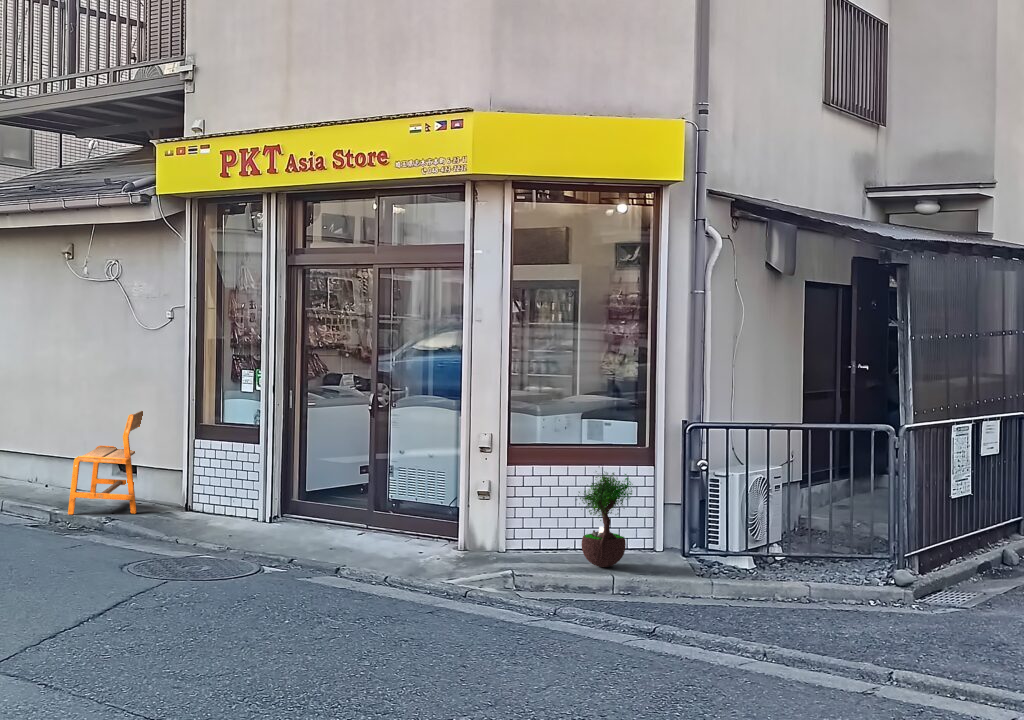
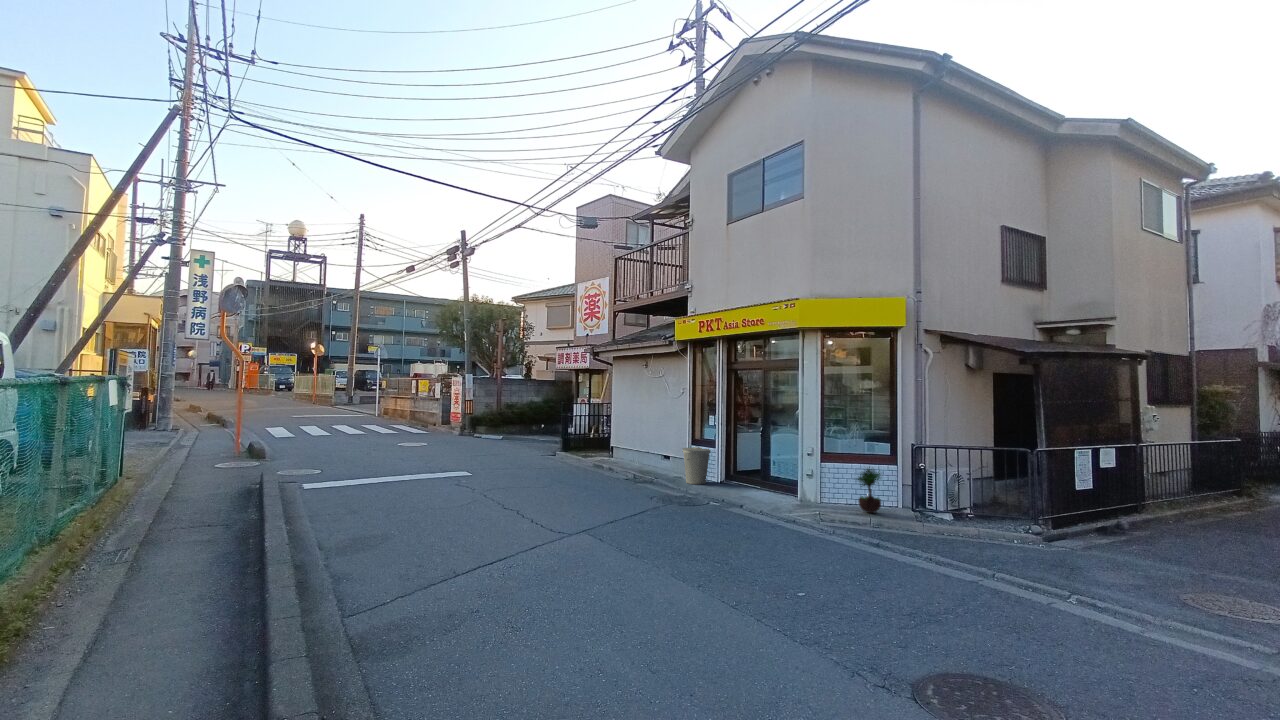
bench: present [68,411,143,514] -> none [640,430,675,475]
trash can: none [180,443,250,532] -> present [682,446,711,484]

